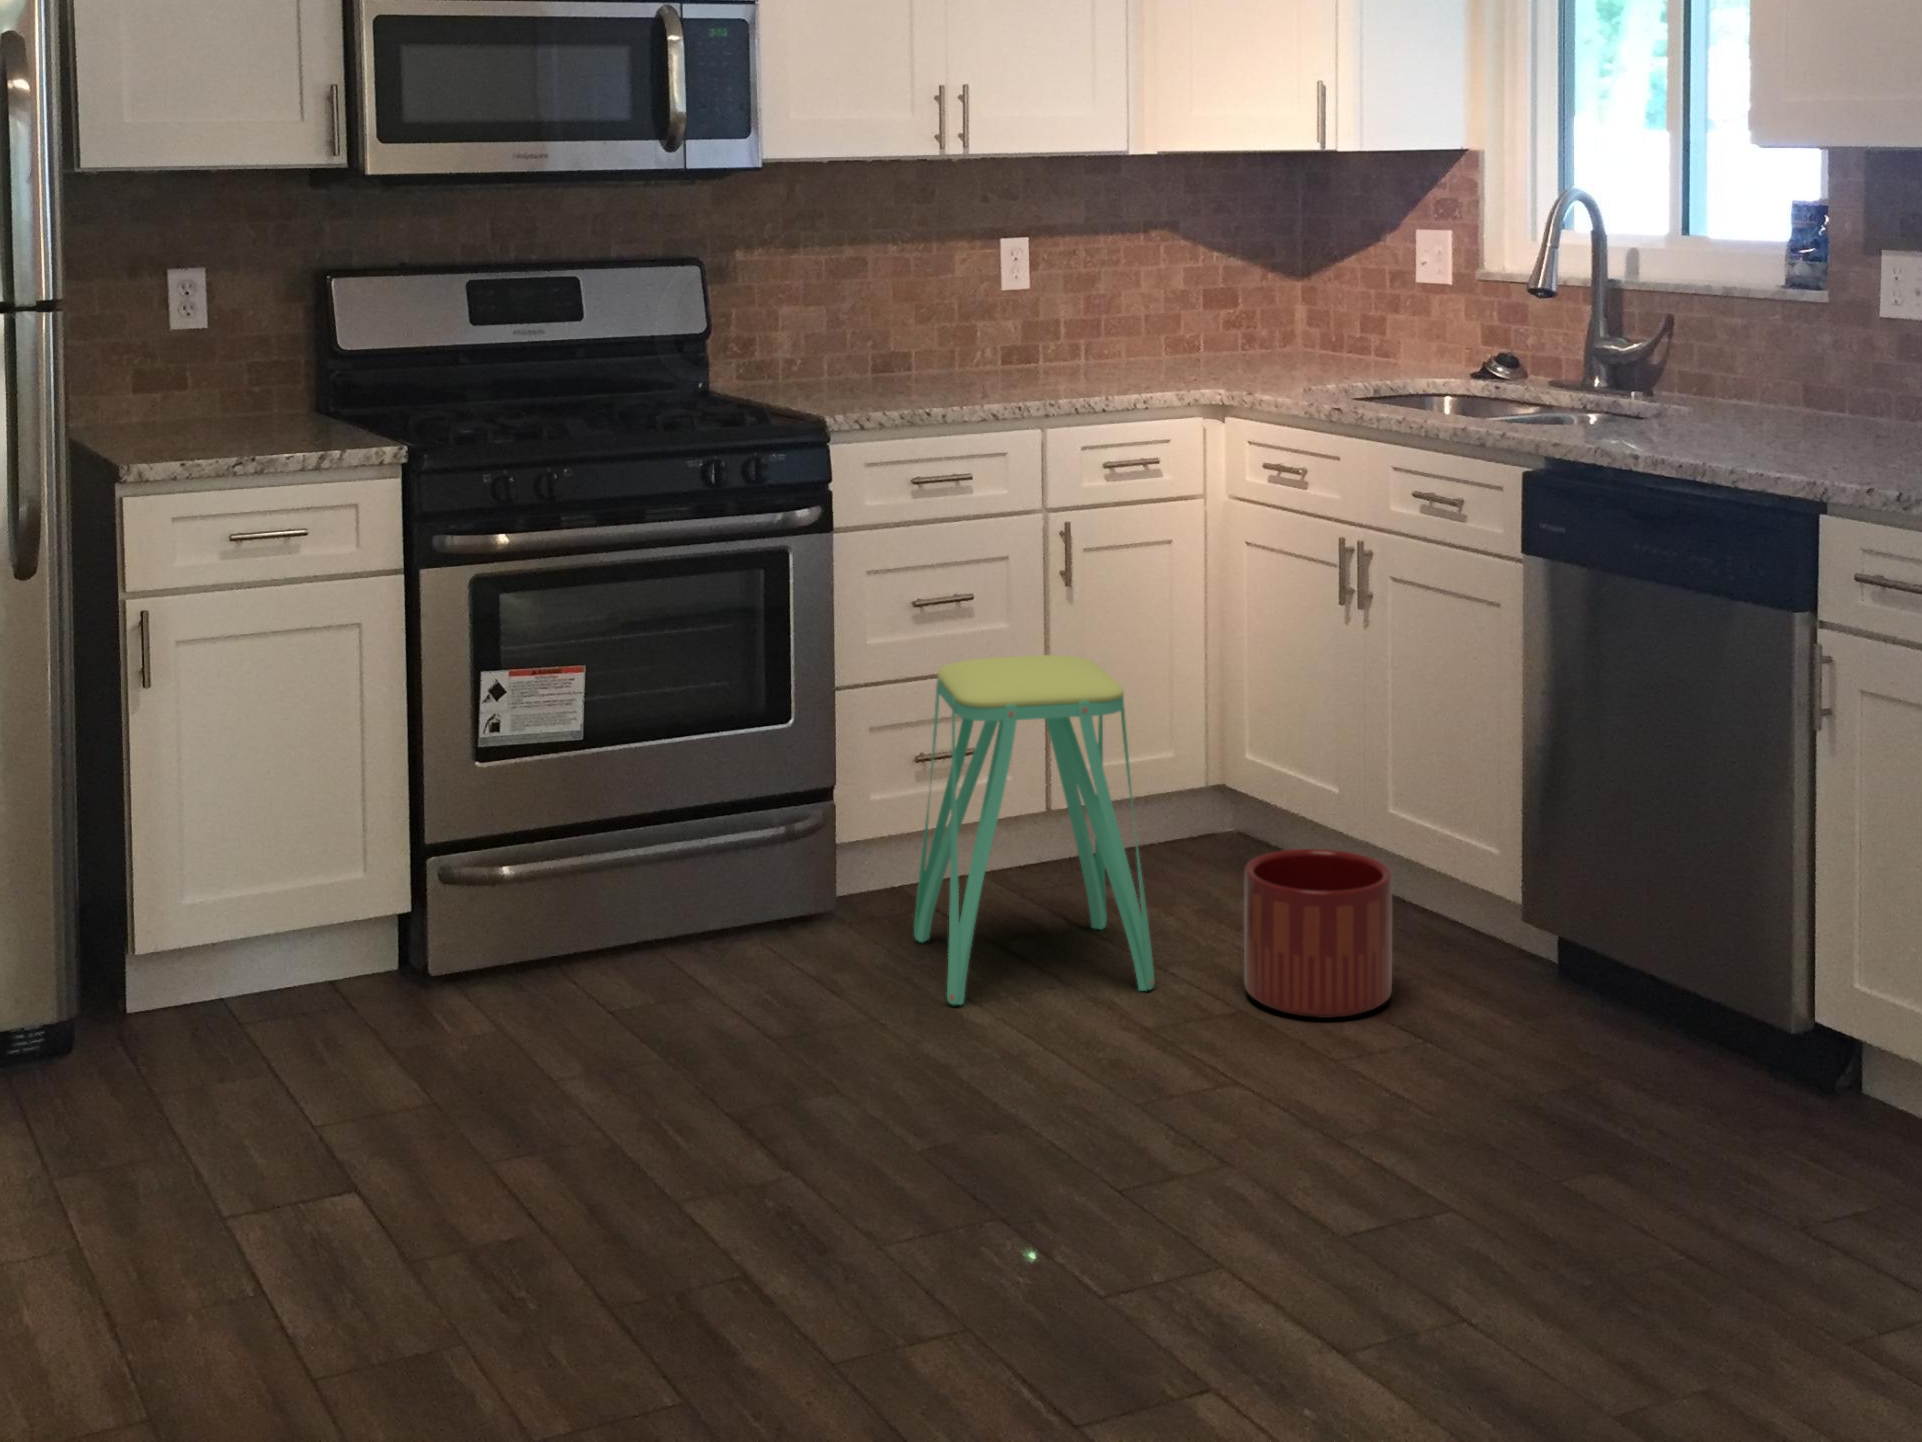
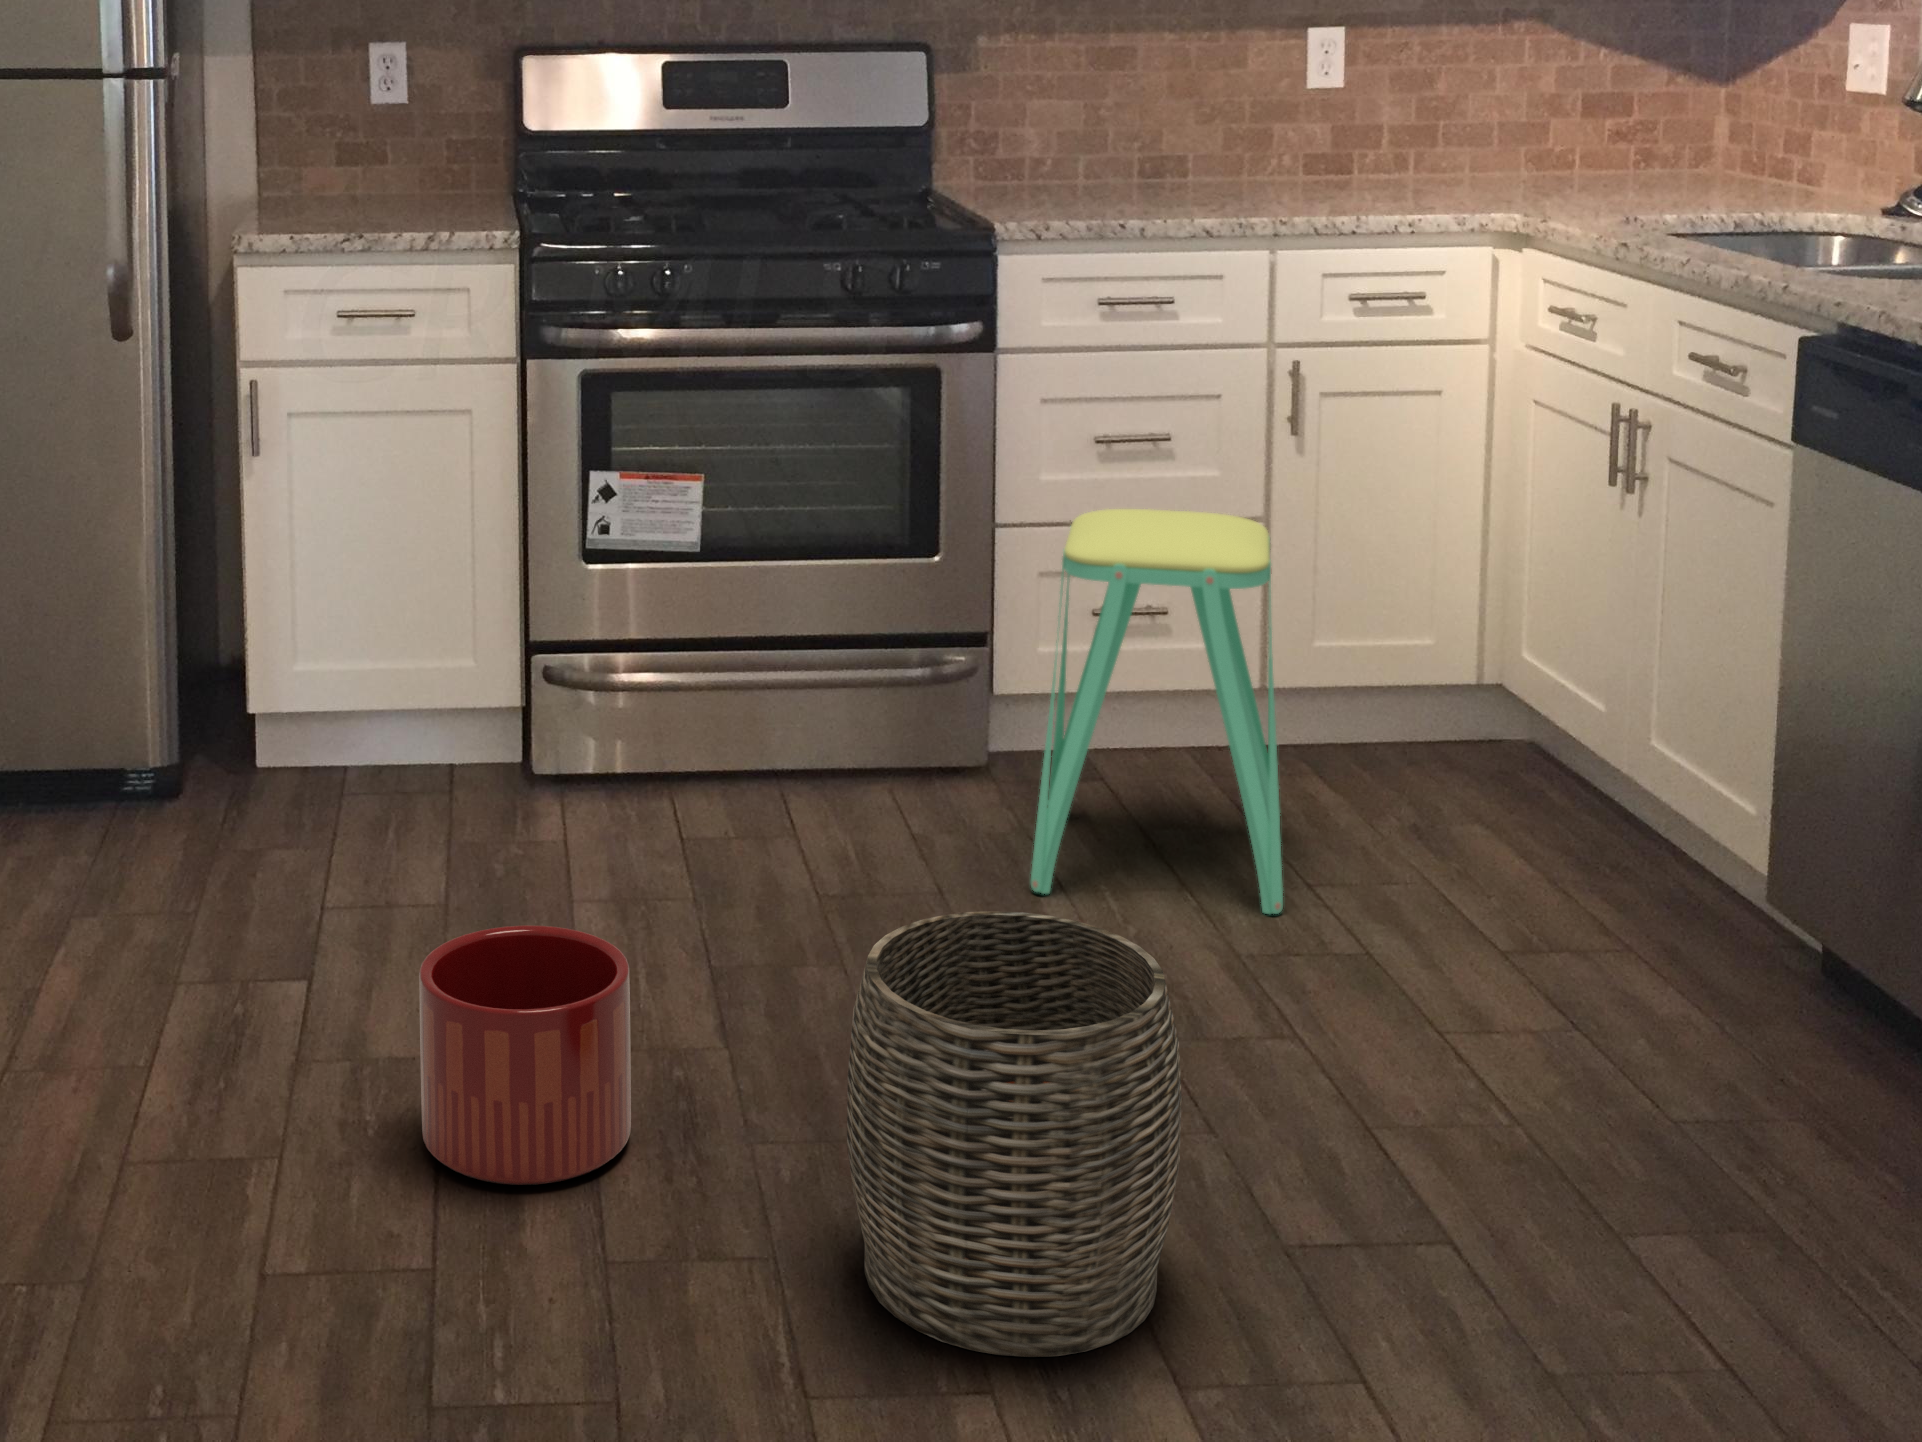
planter: present [1244,849,1392,1018] -> present [419,926,631,1185]
woven basket: none [1020,991,1296,1363] -> present [847,911,1182,1357]

